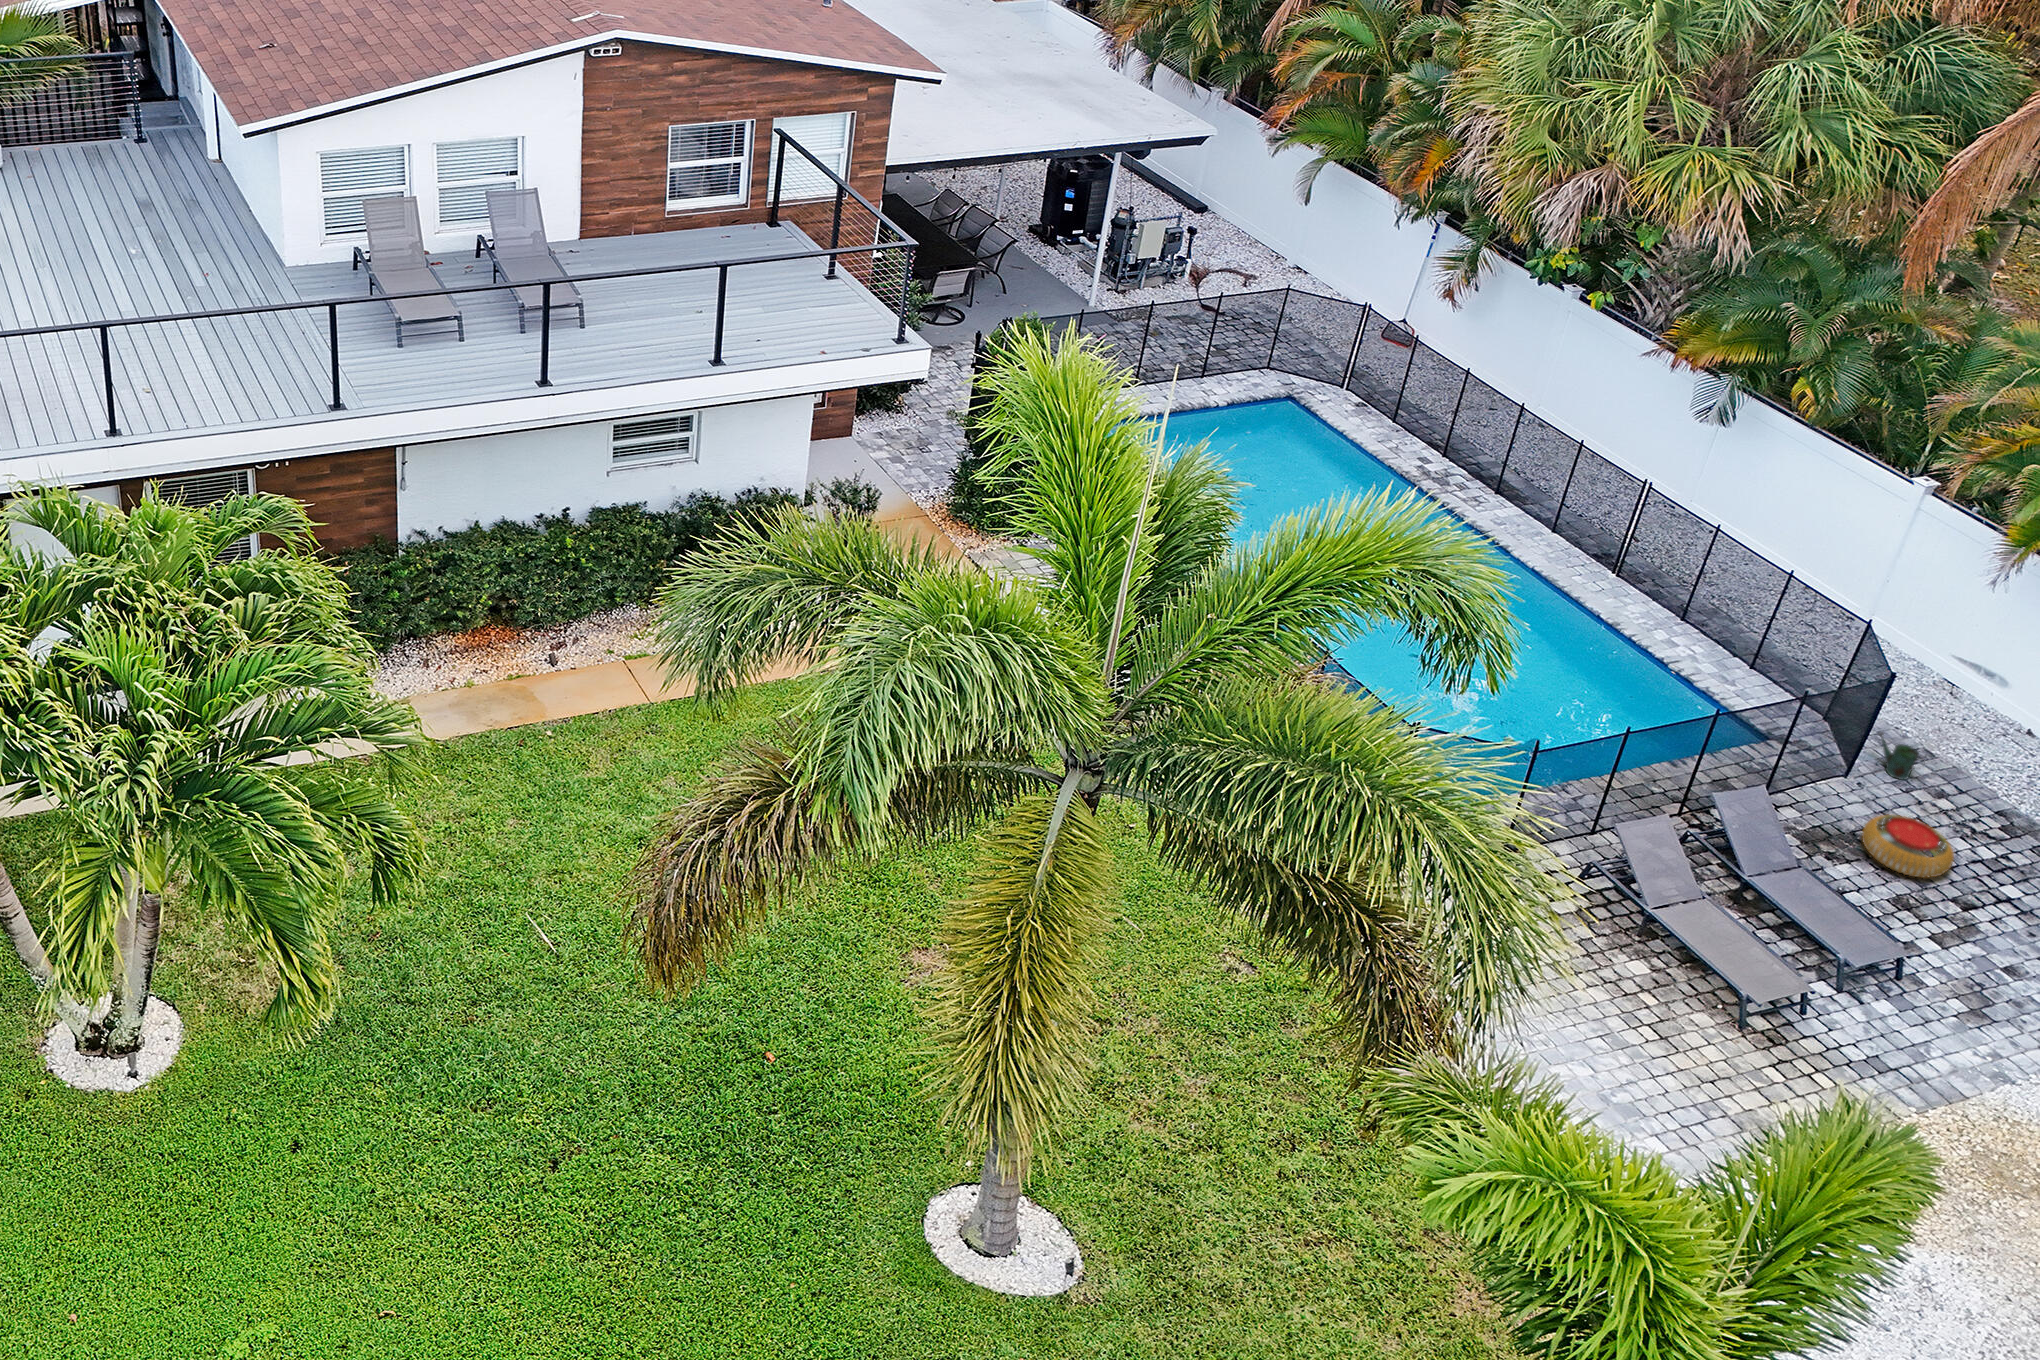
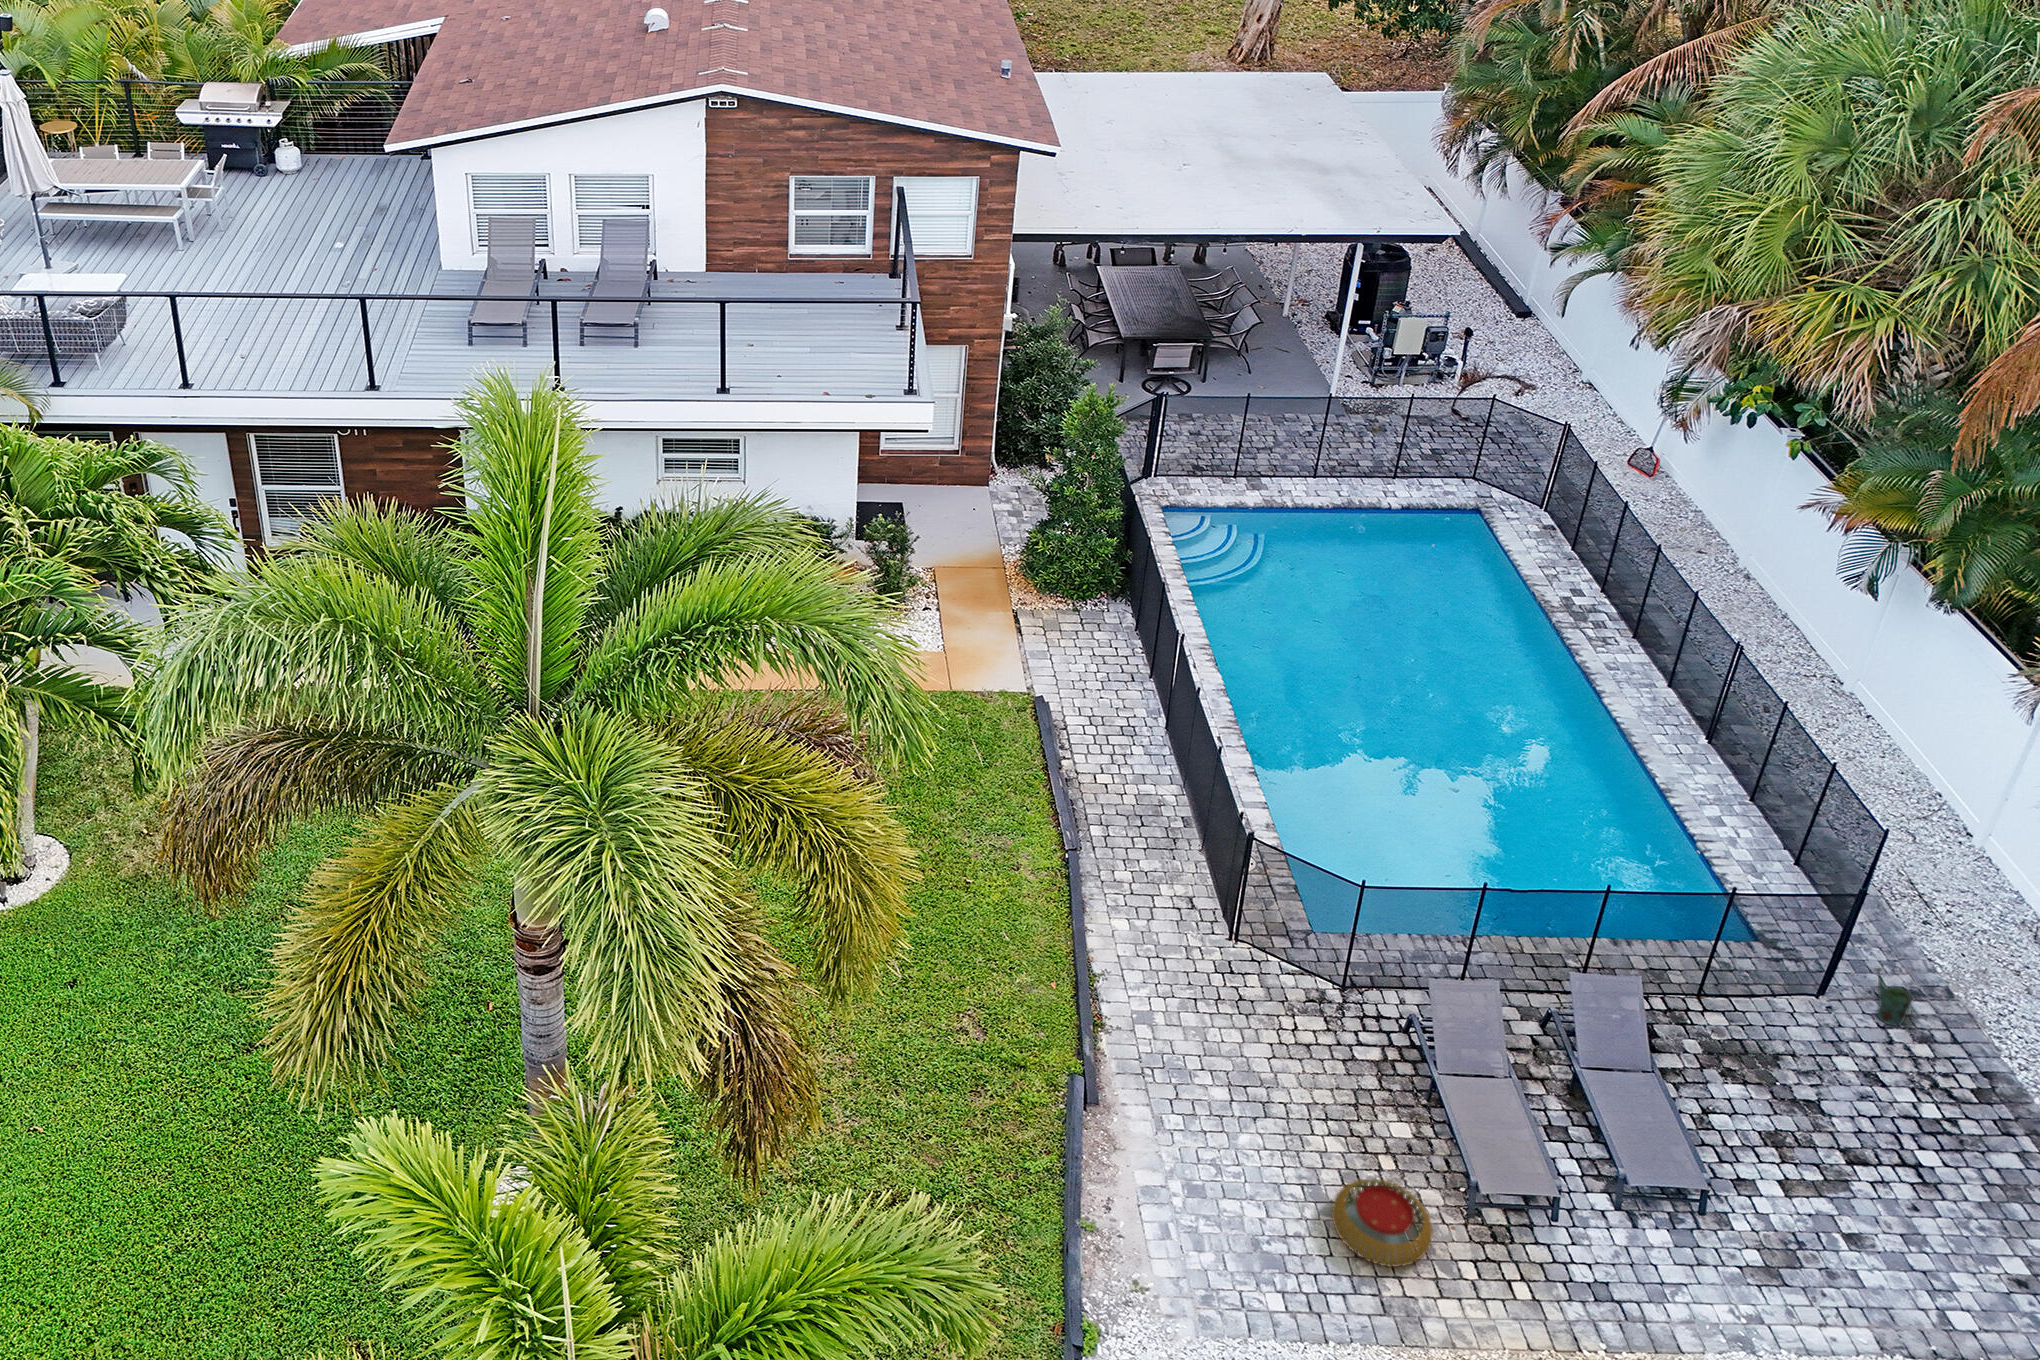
pouf: present [1862,815,1954,878] -> present [1332,1179,1433,1267]

